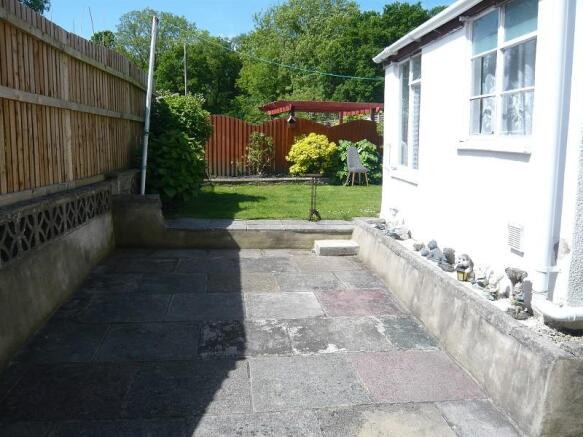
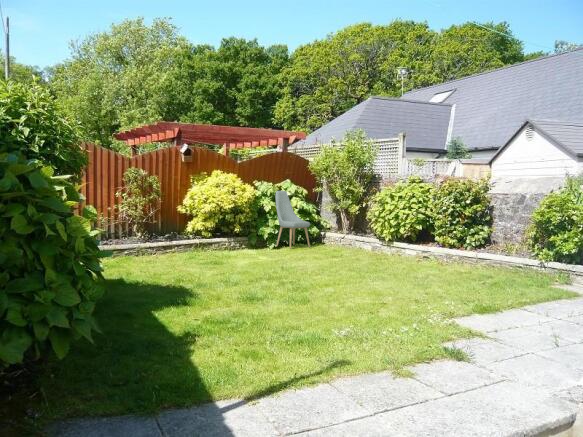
side table: present [306,174,322,220] -> none [352,246,389,346]

